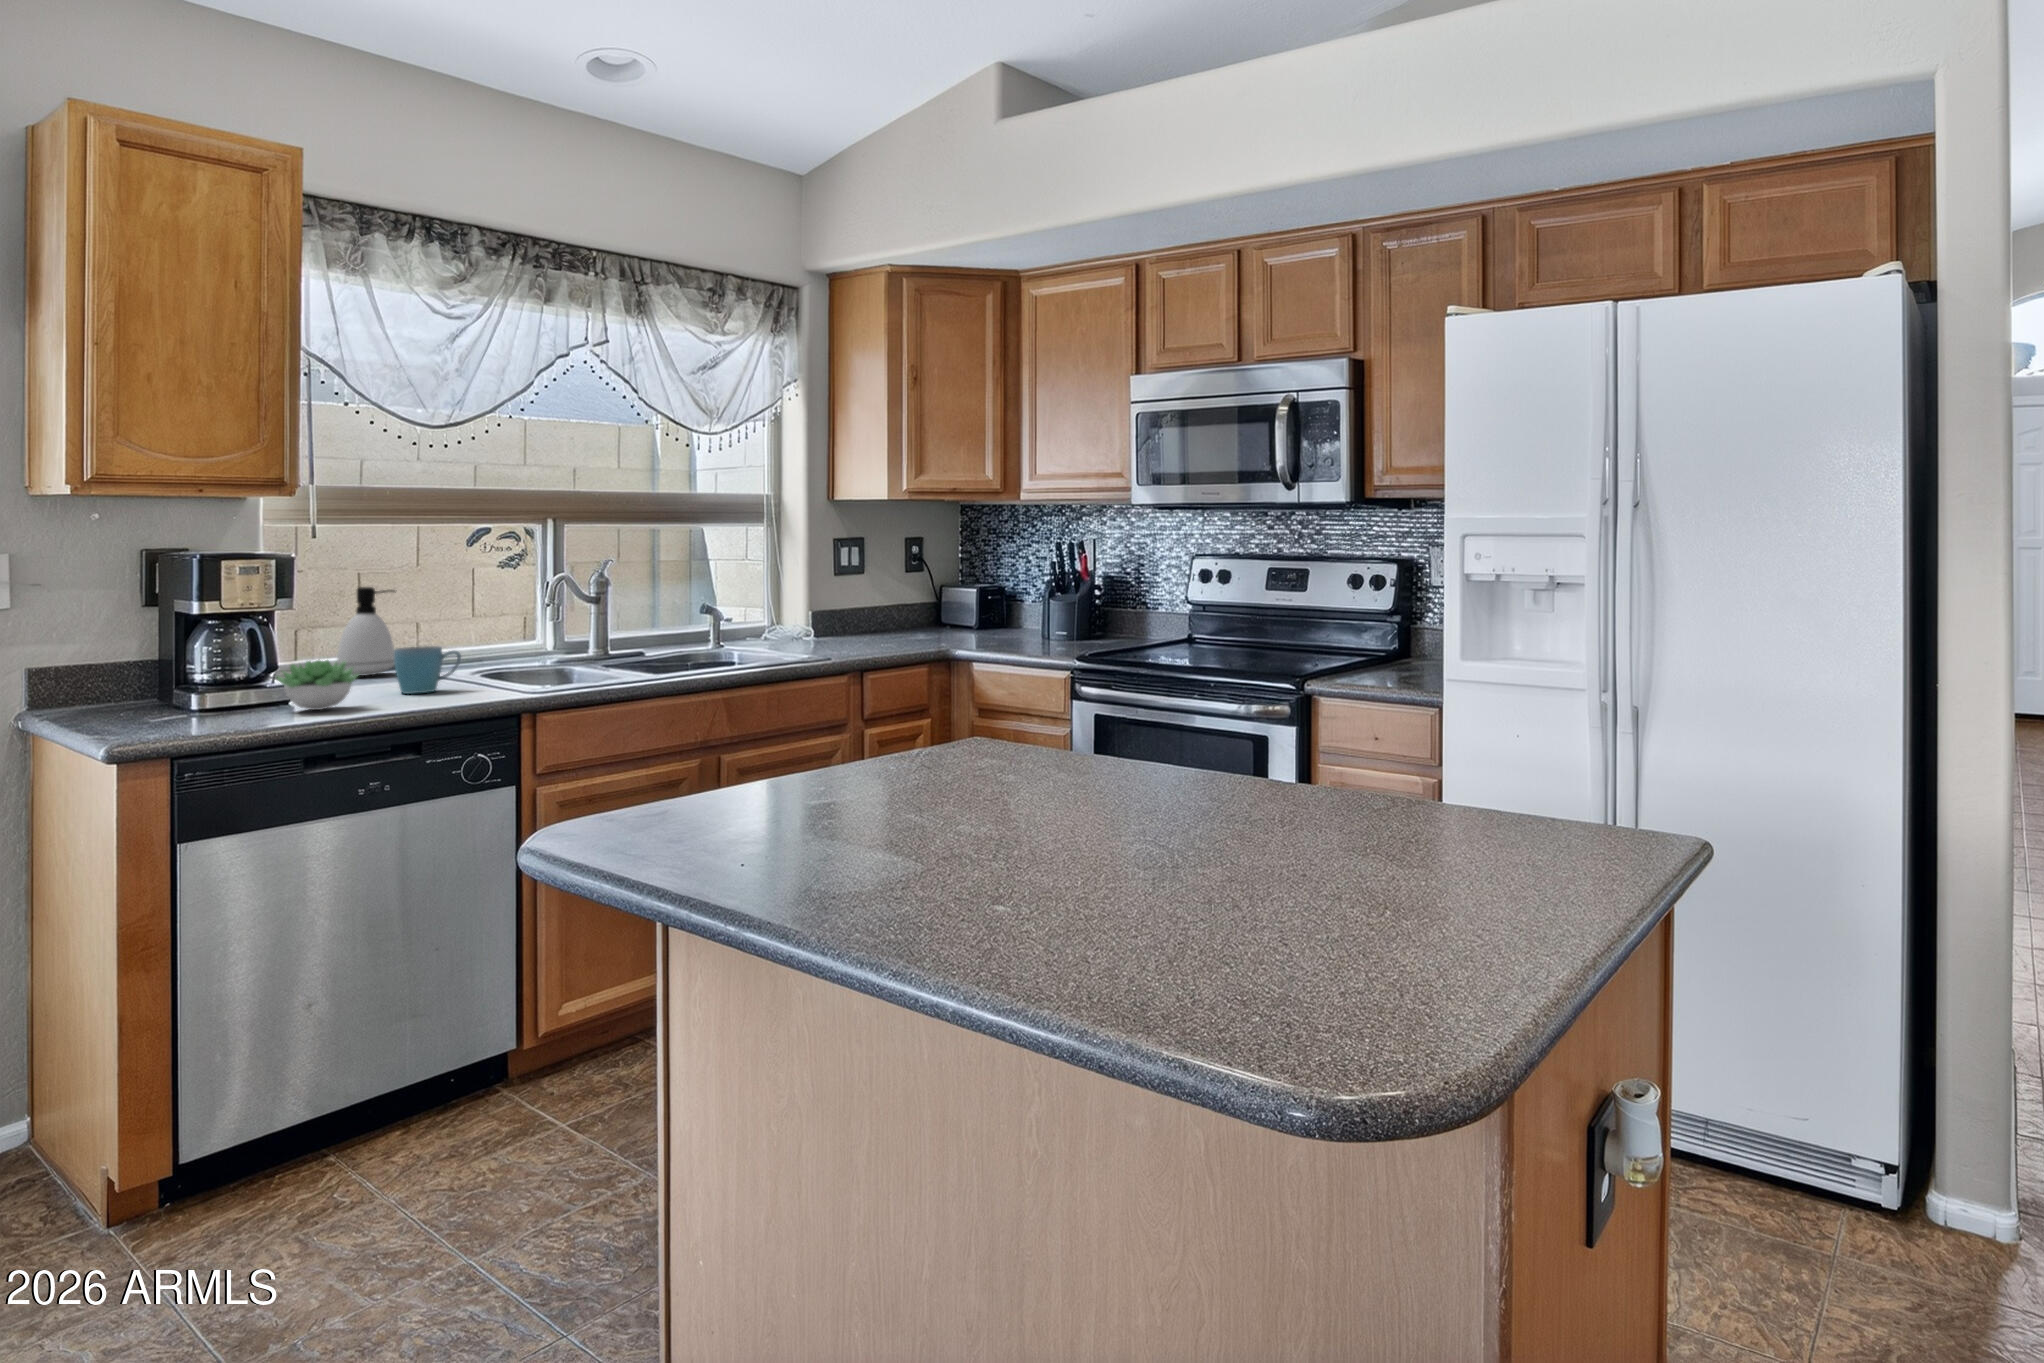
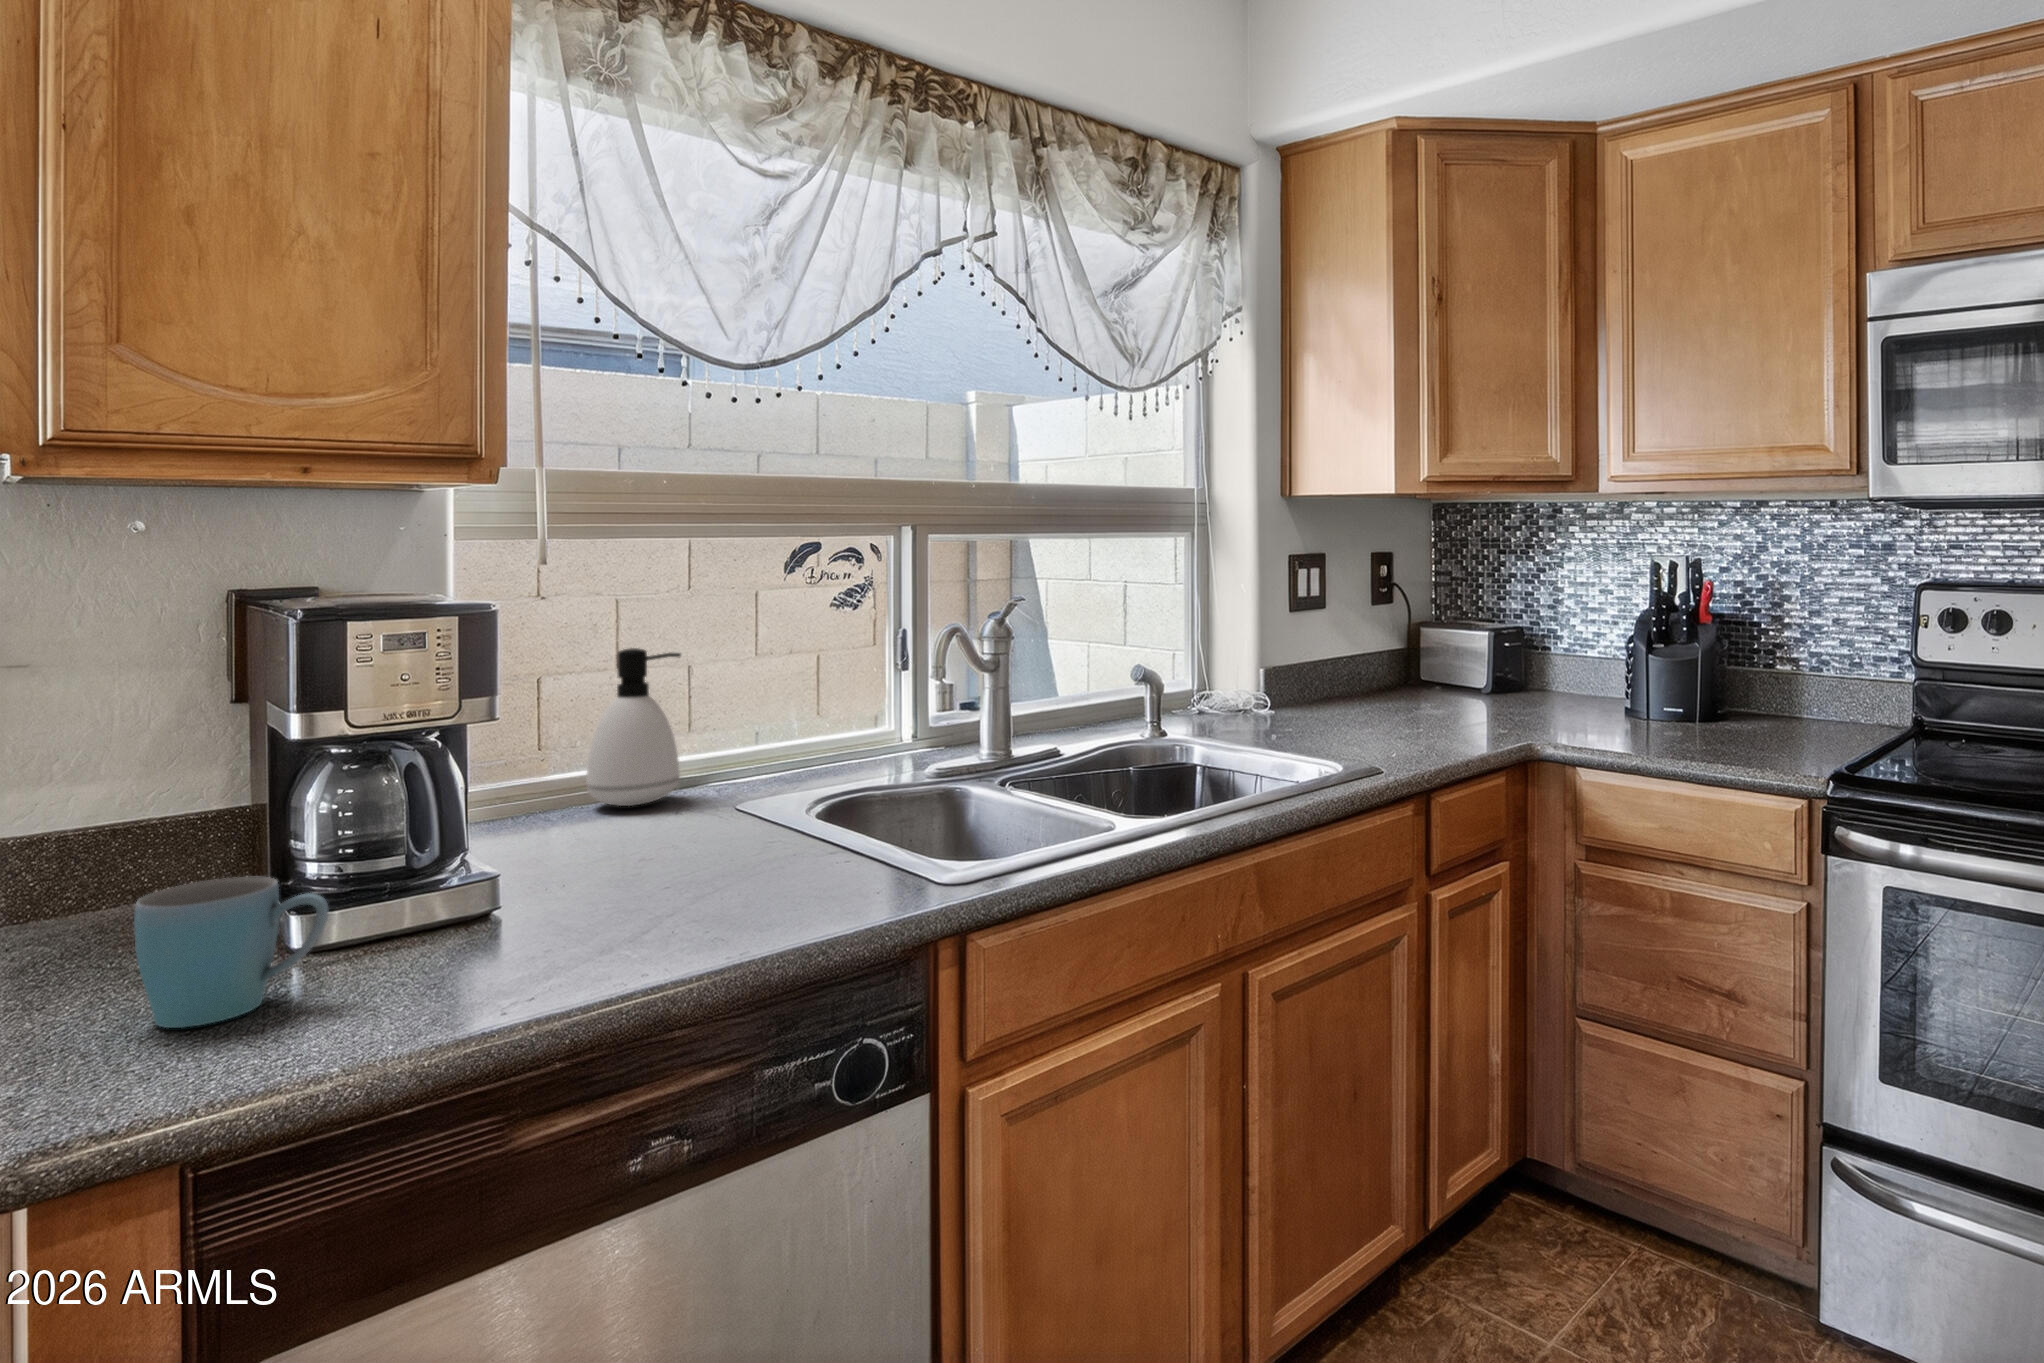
mug: present [394,646,461,694] -> present [134,877,329,1028]
succulent plant: present [277,660,360,710] -> none [448,834,619,950]

